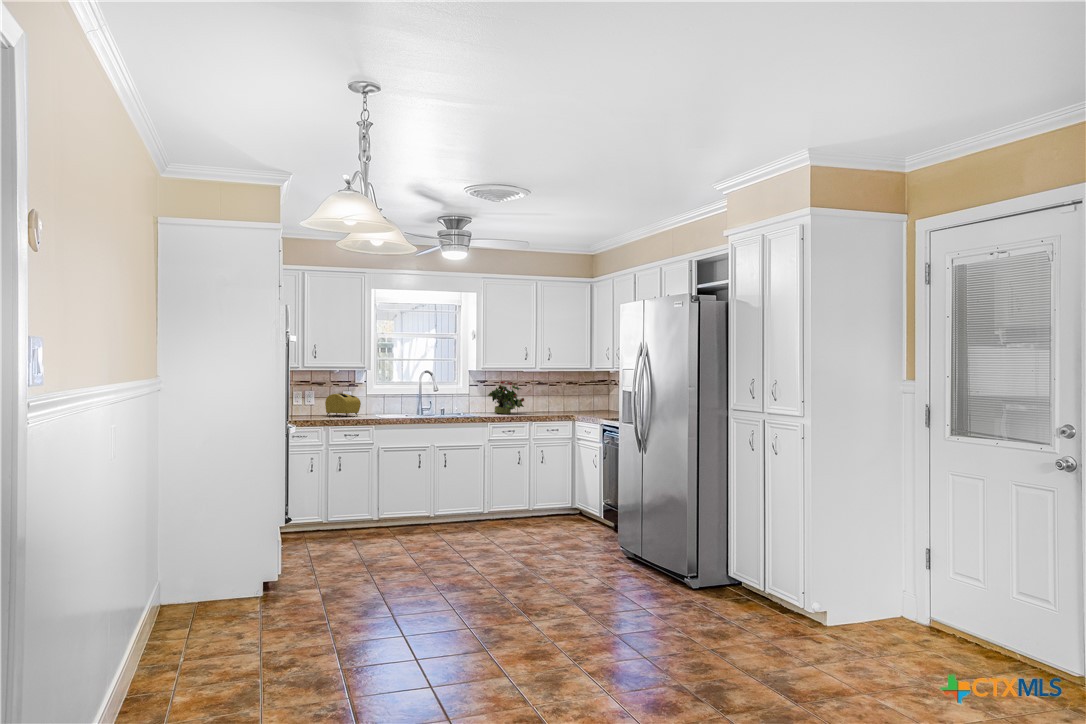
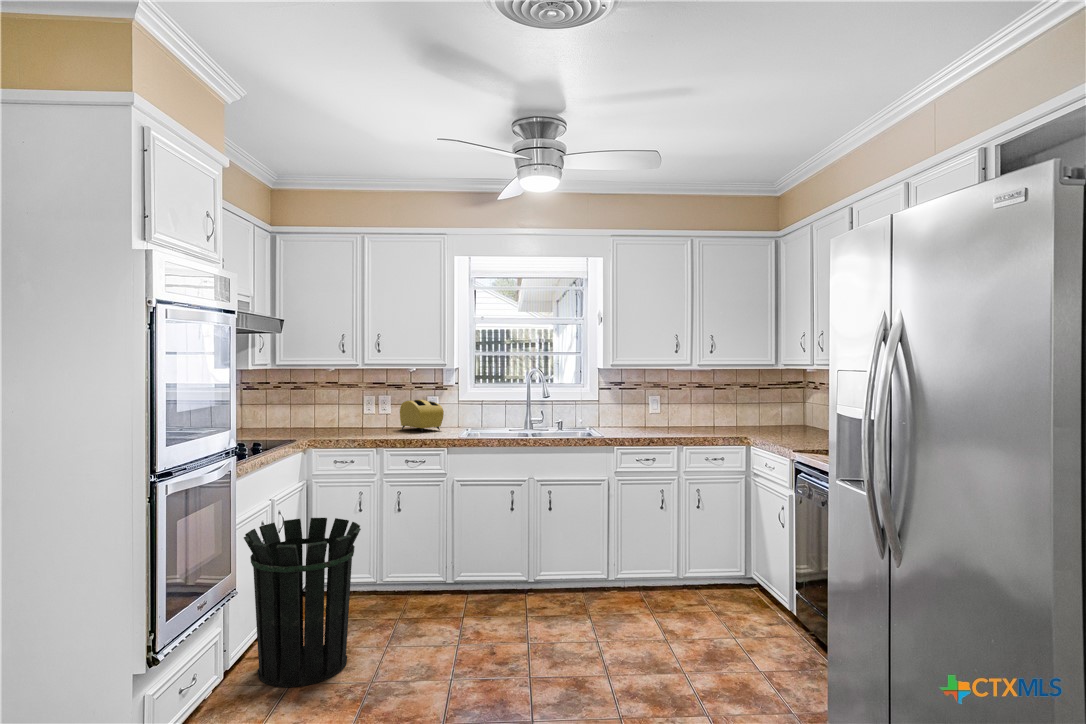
potted plant: present [488,381,524,414] -> none [623,383,674,430]
waste bin: none [279,466,351,562] -> present [244,518,361,687]

